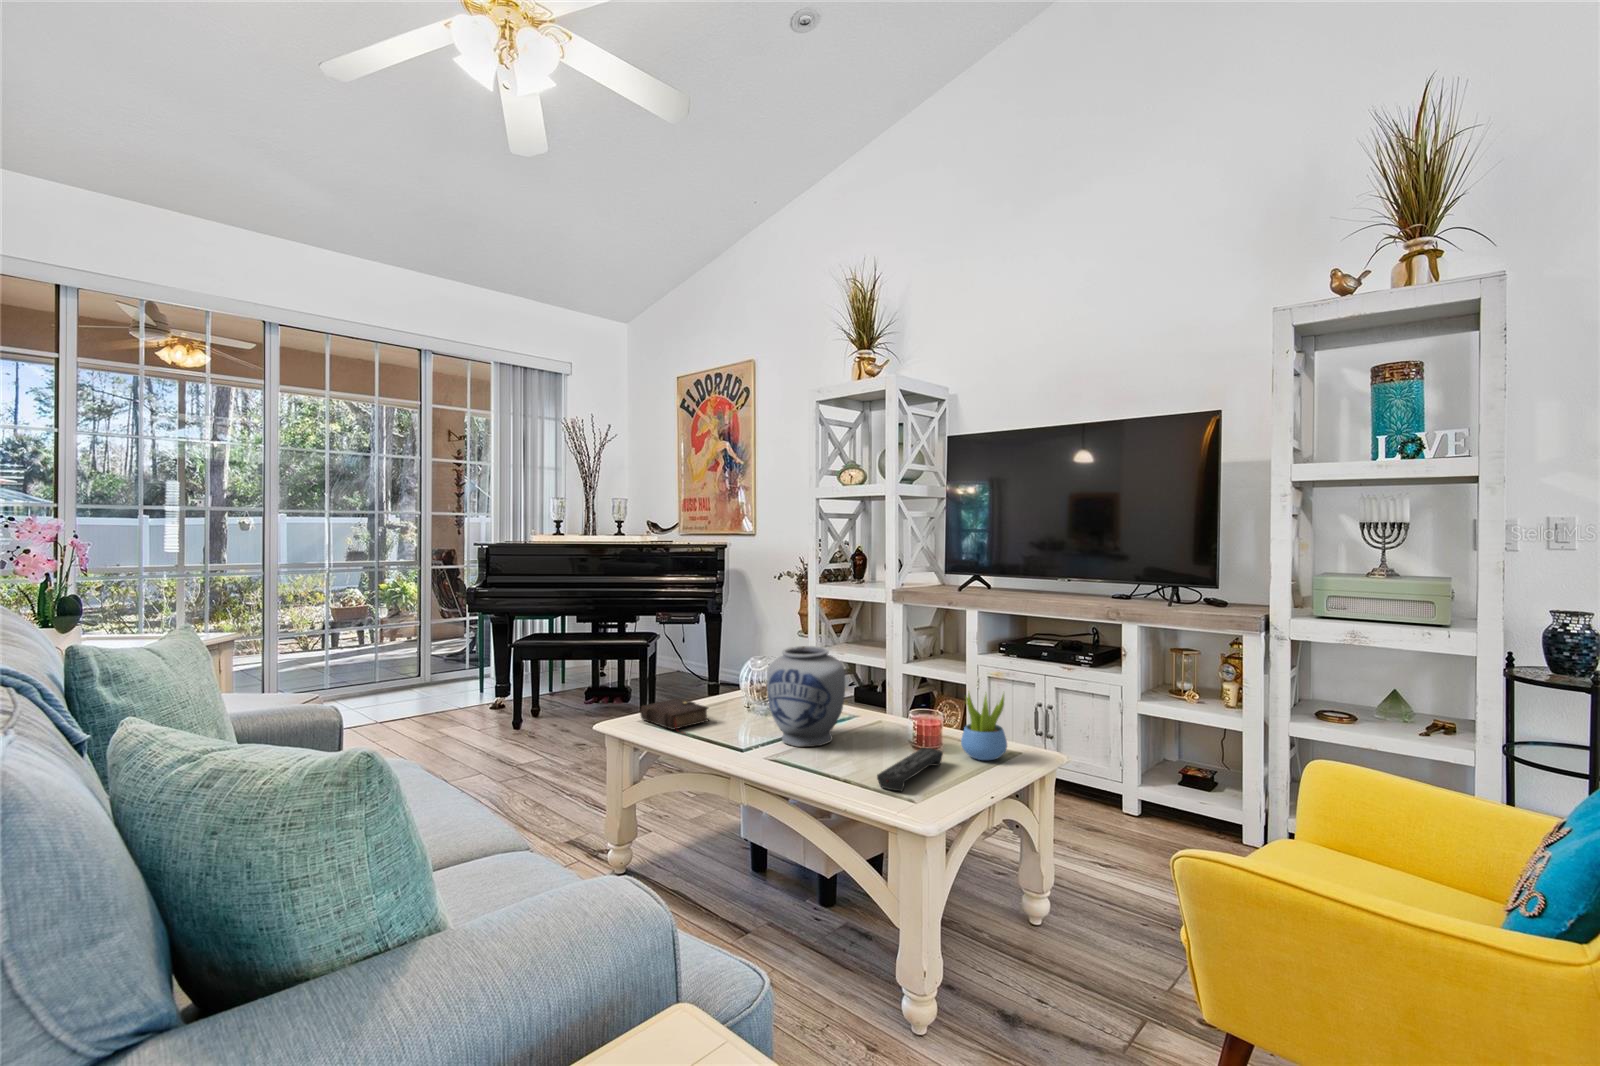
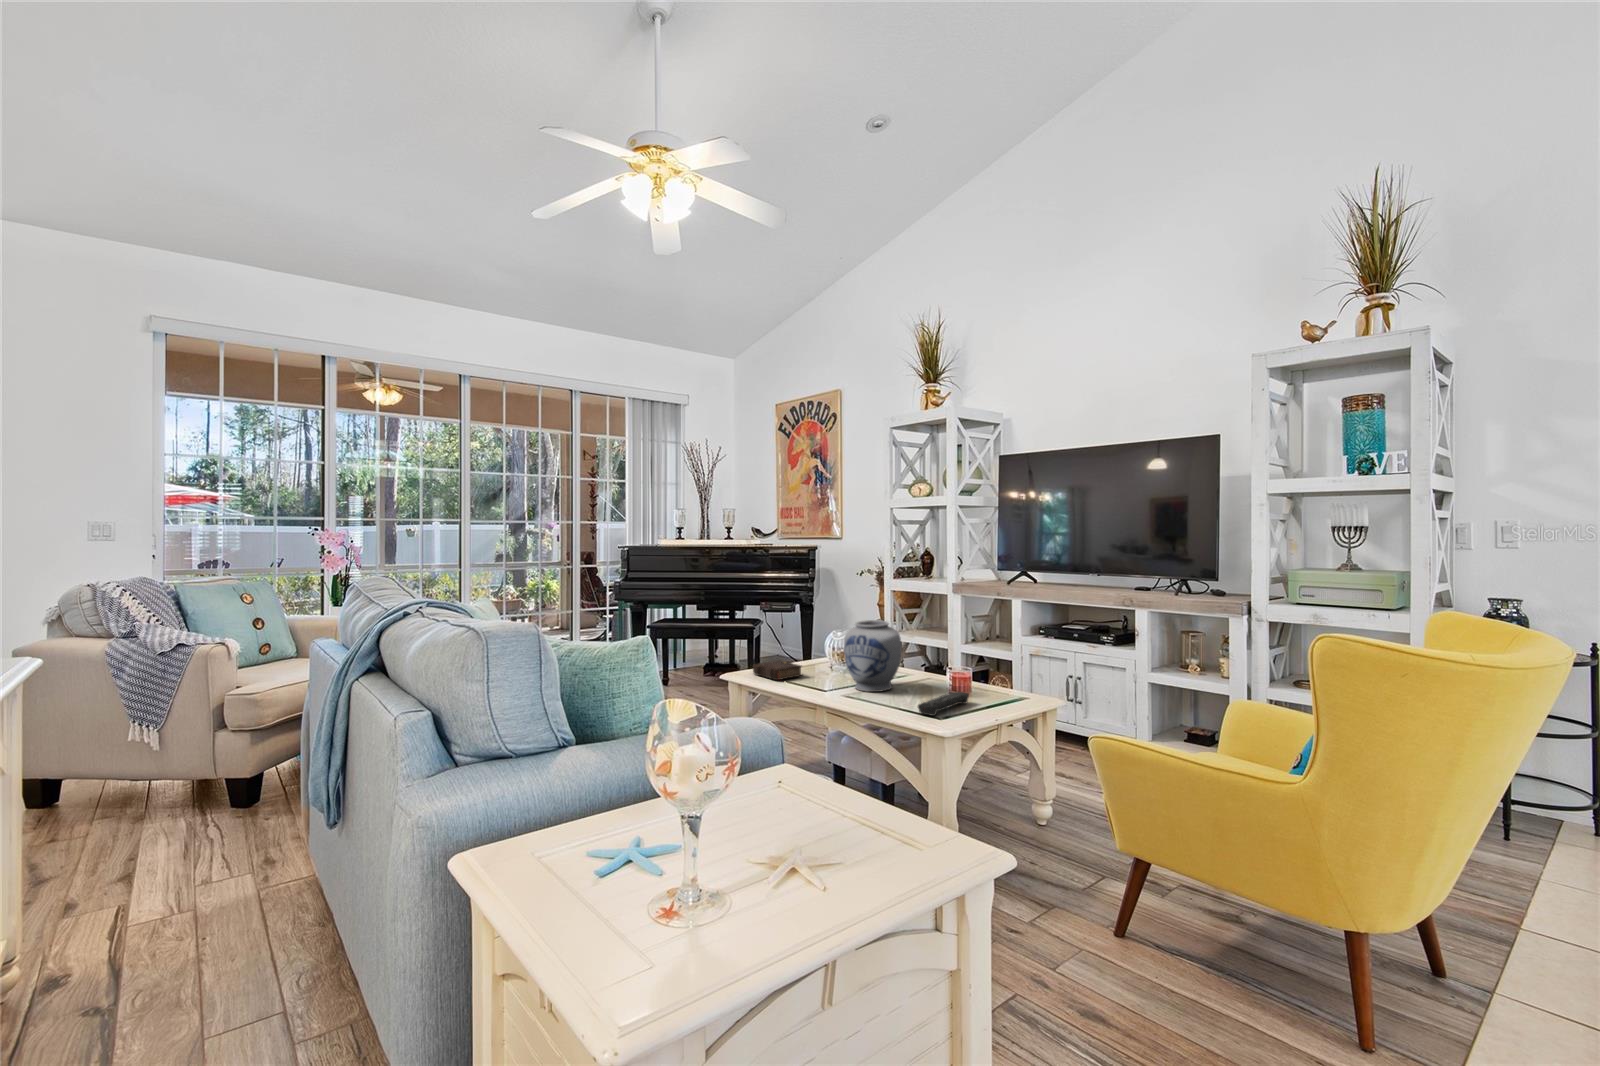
succulent plant: present [961,693,1007,760] -> none [985,651,1018,702]

